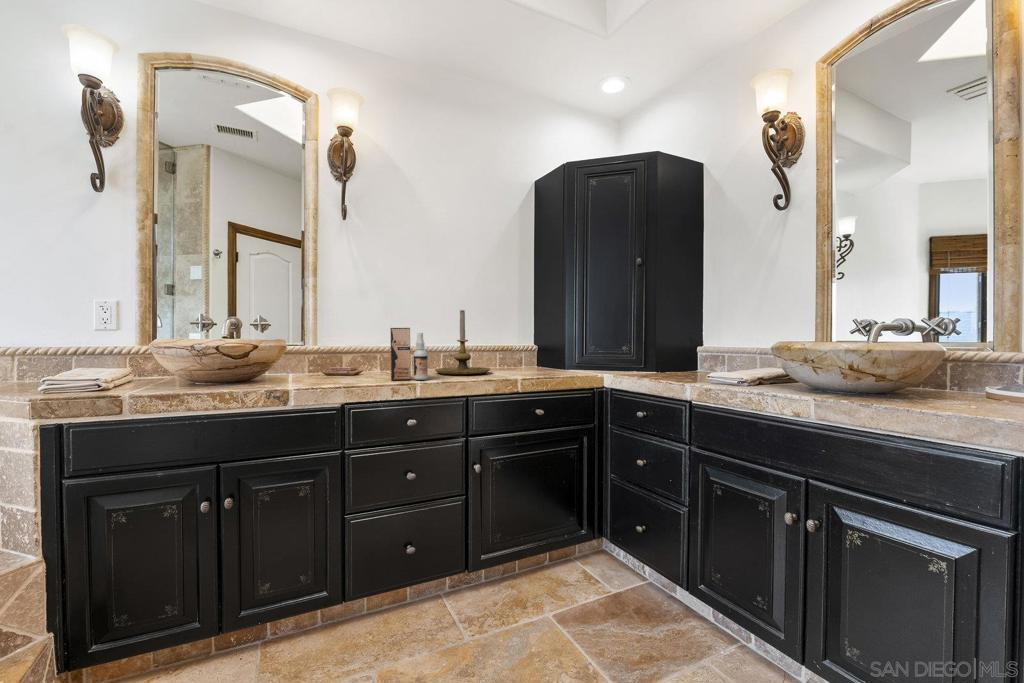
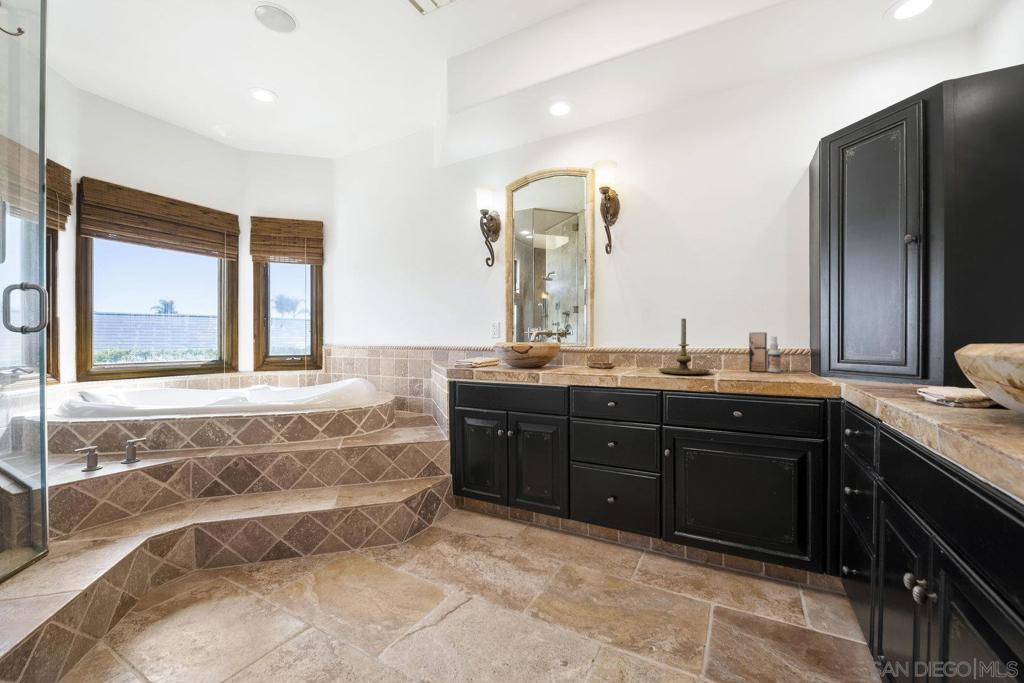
spray bottle: present [390,328,428,380] -> present [749,333,781,372]

